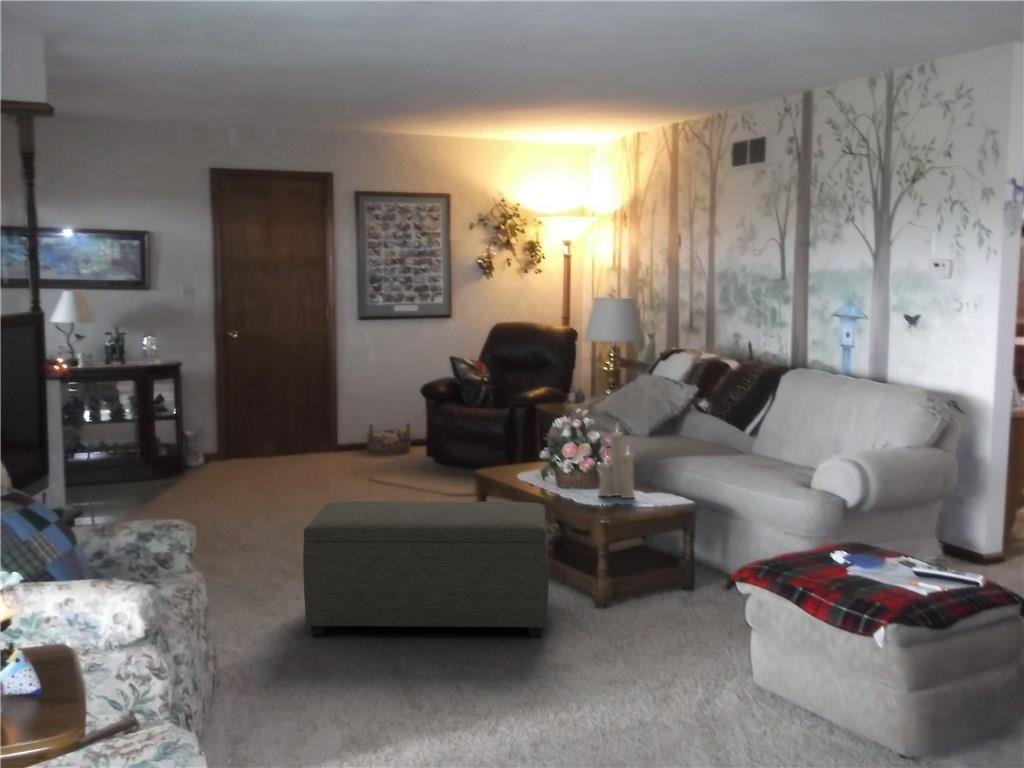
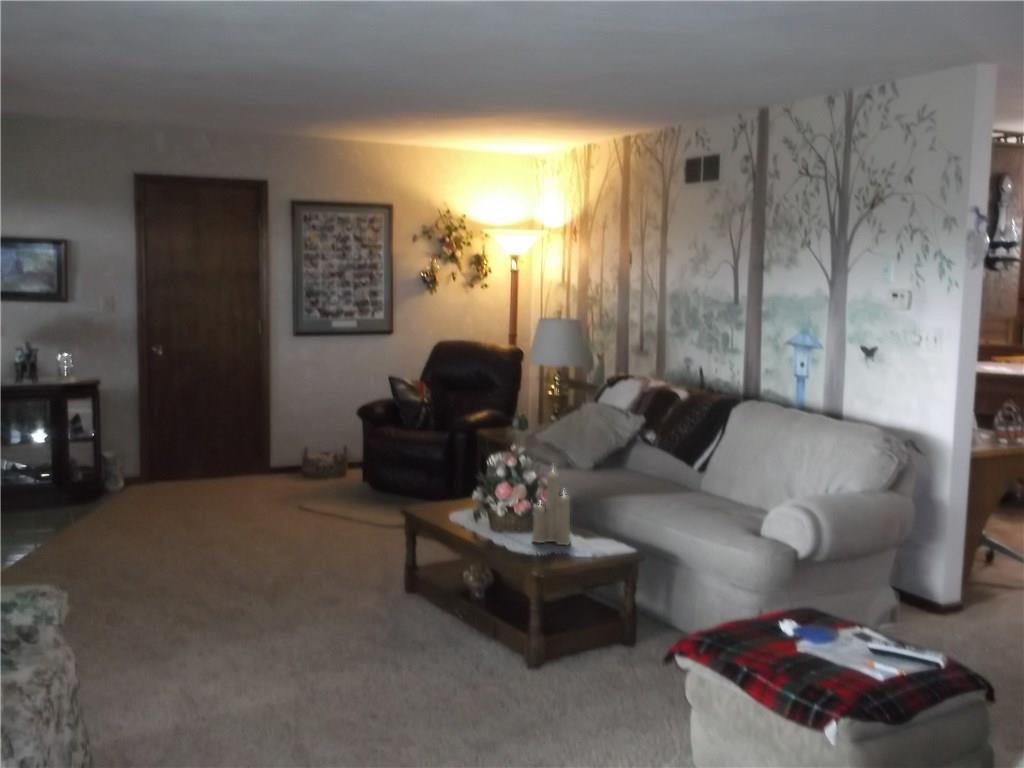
ottoman: present [303,501,549,638] -> none [197,549,474,706]

